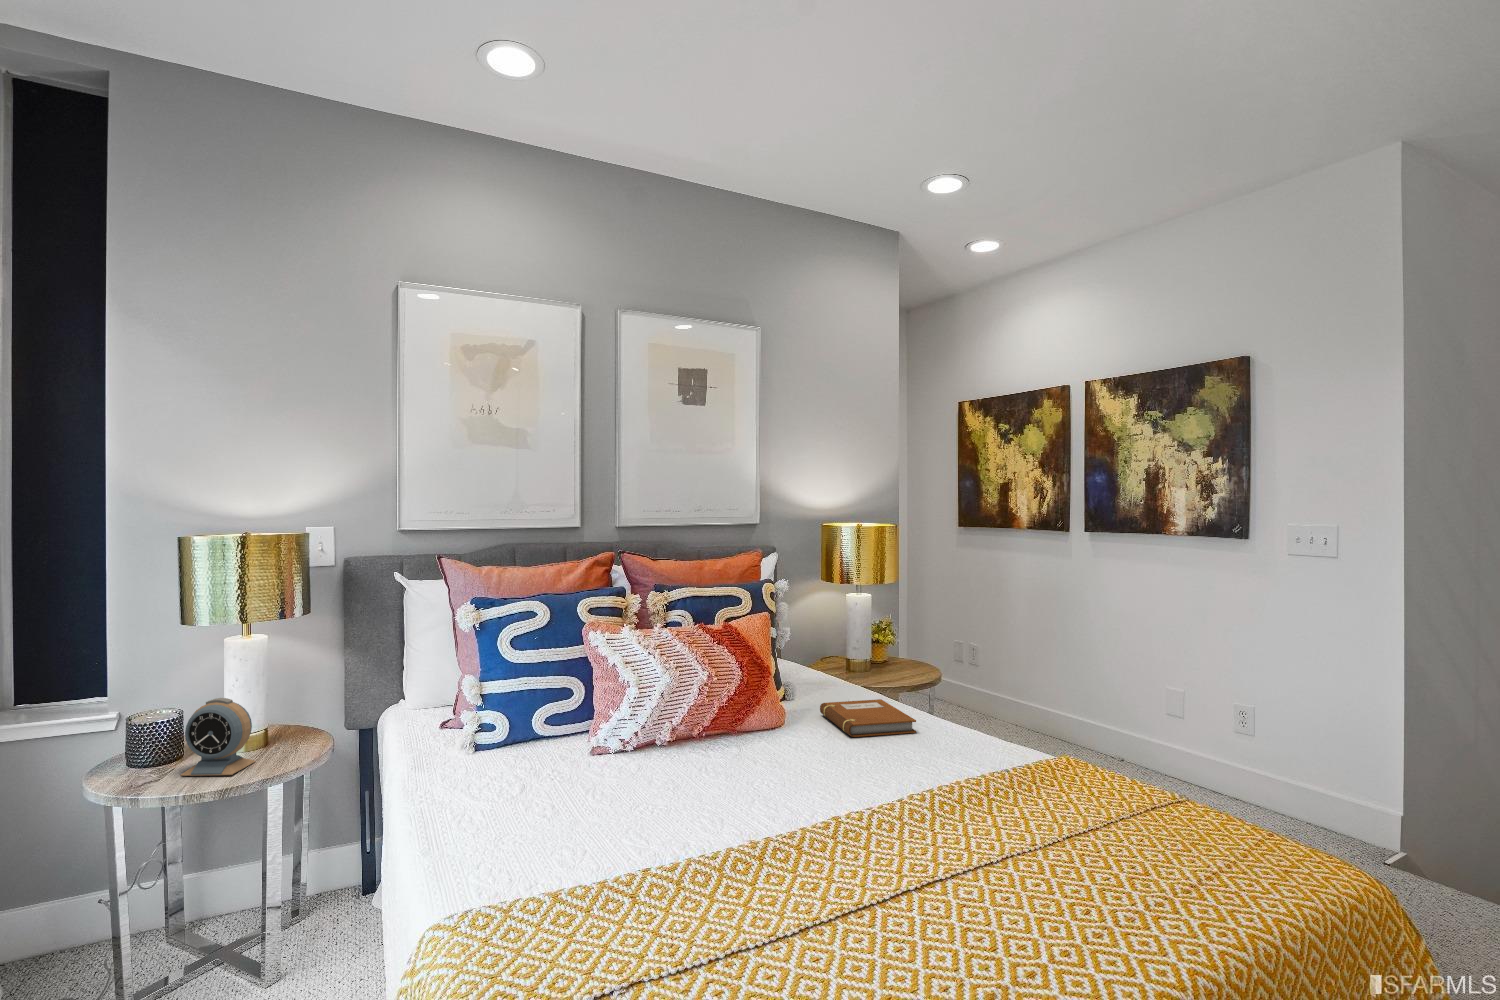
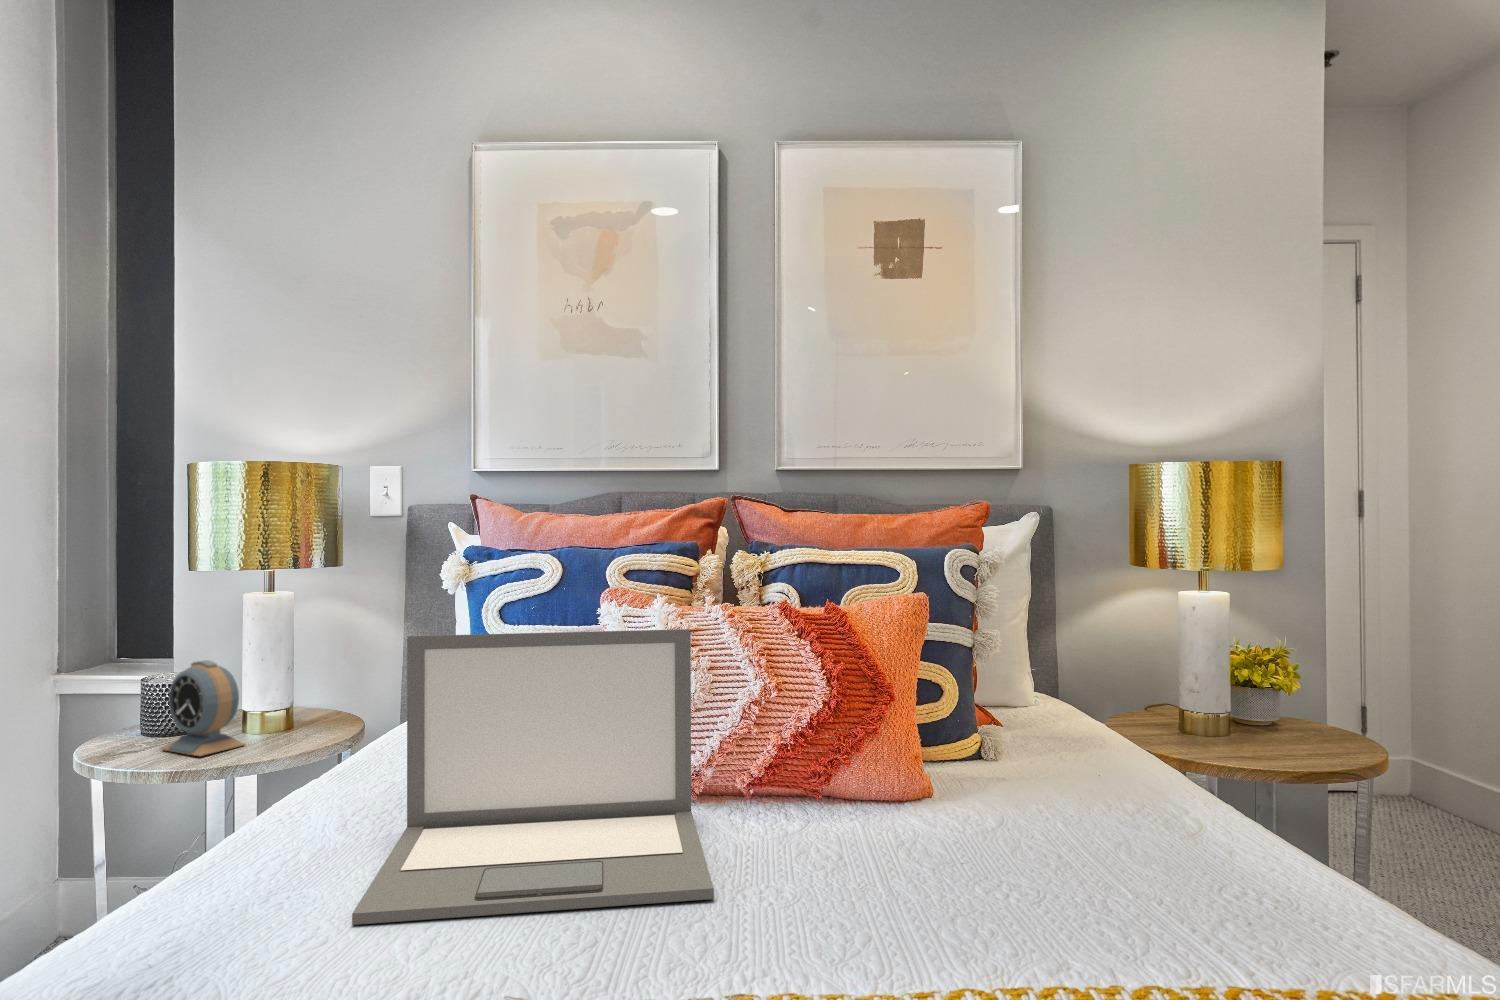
laptop: none [530,647,746,833] -> present [352,629,714,925]
notebook: present [820,699,916,737] -> none [1022,767,1192,853]

